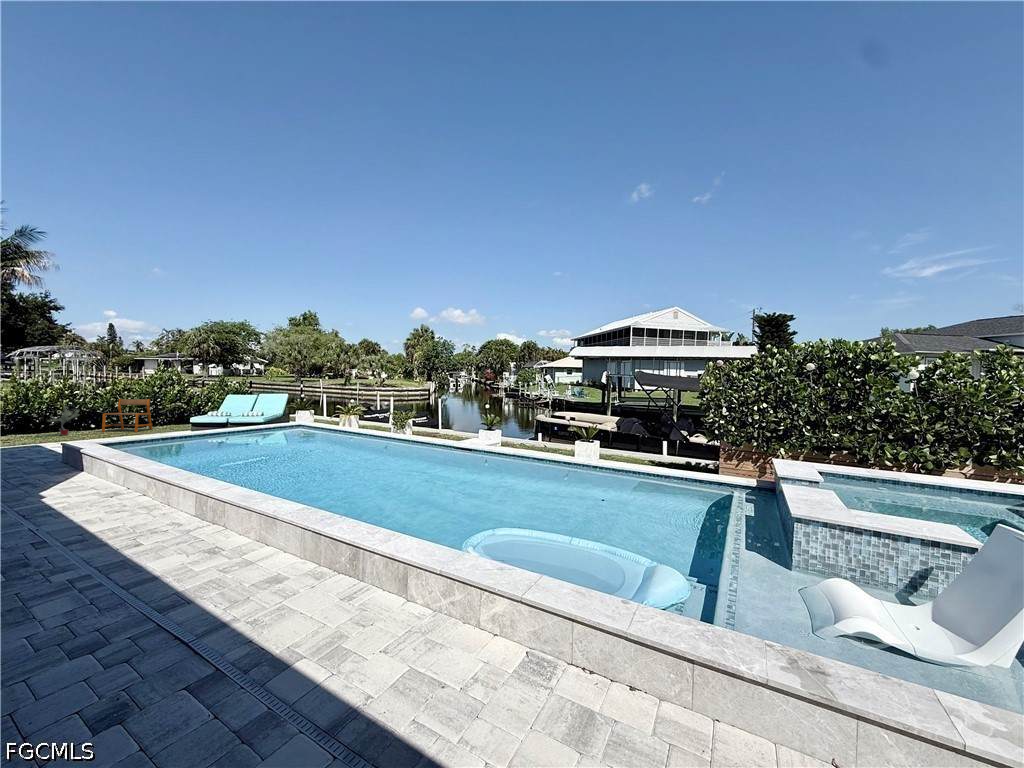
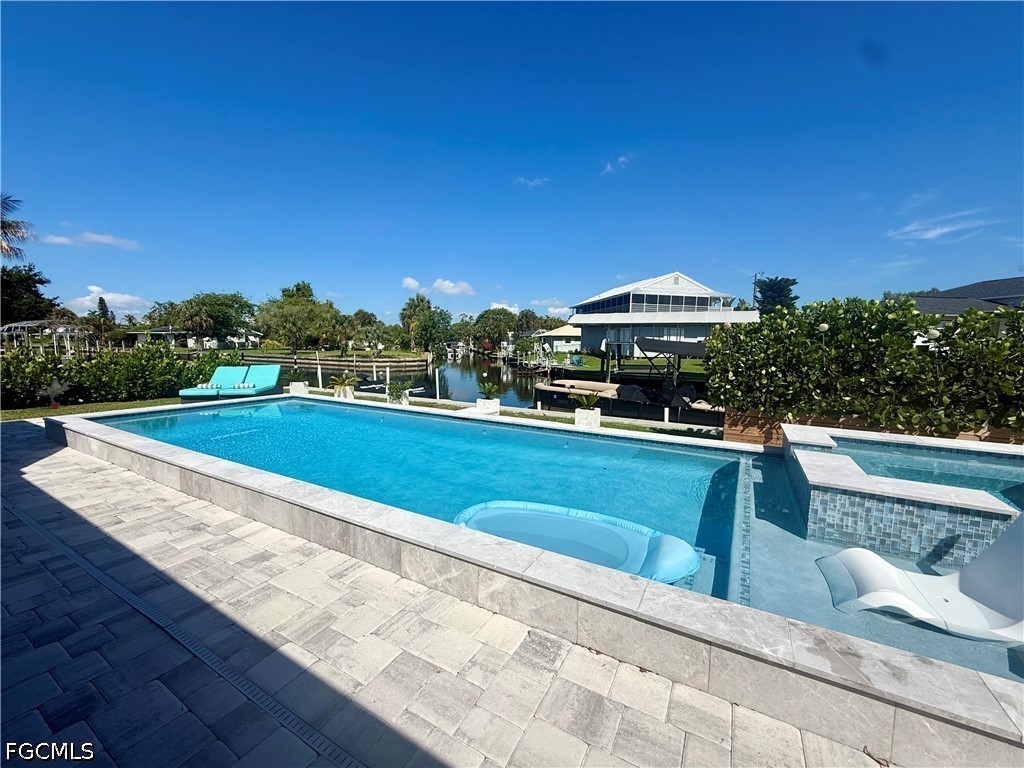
bench: present [102,399,152,432] -> none [94,371,146,405]

